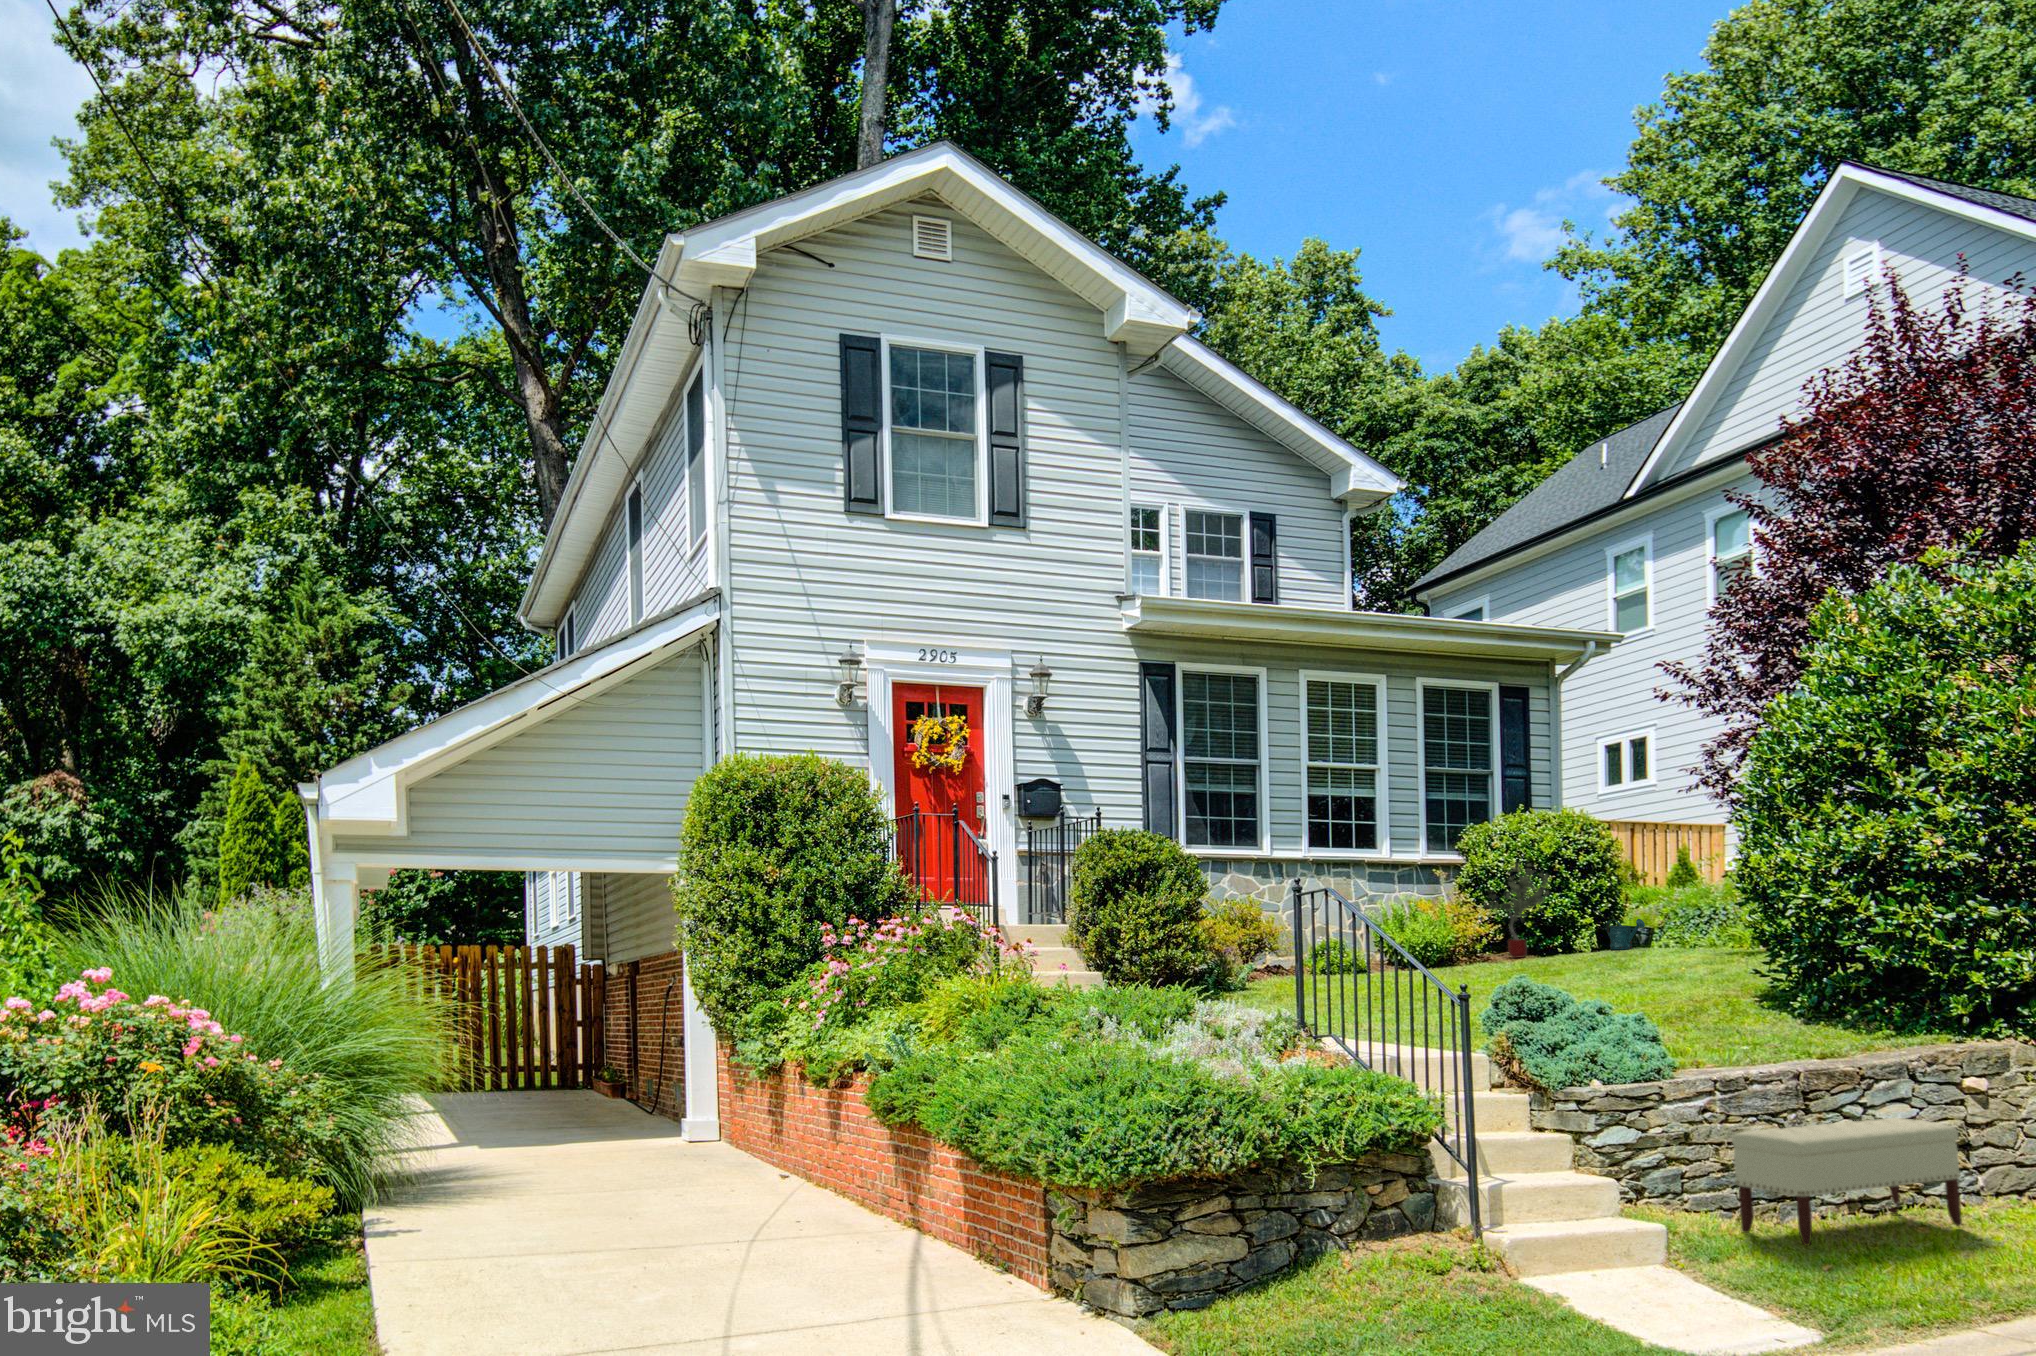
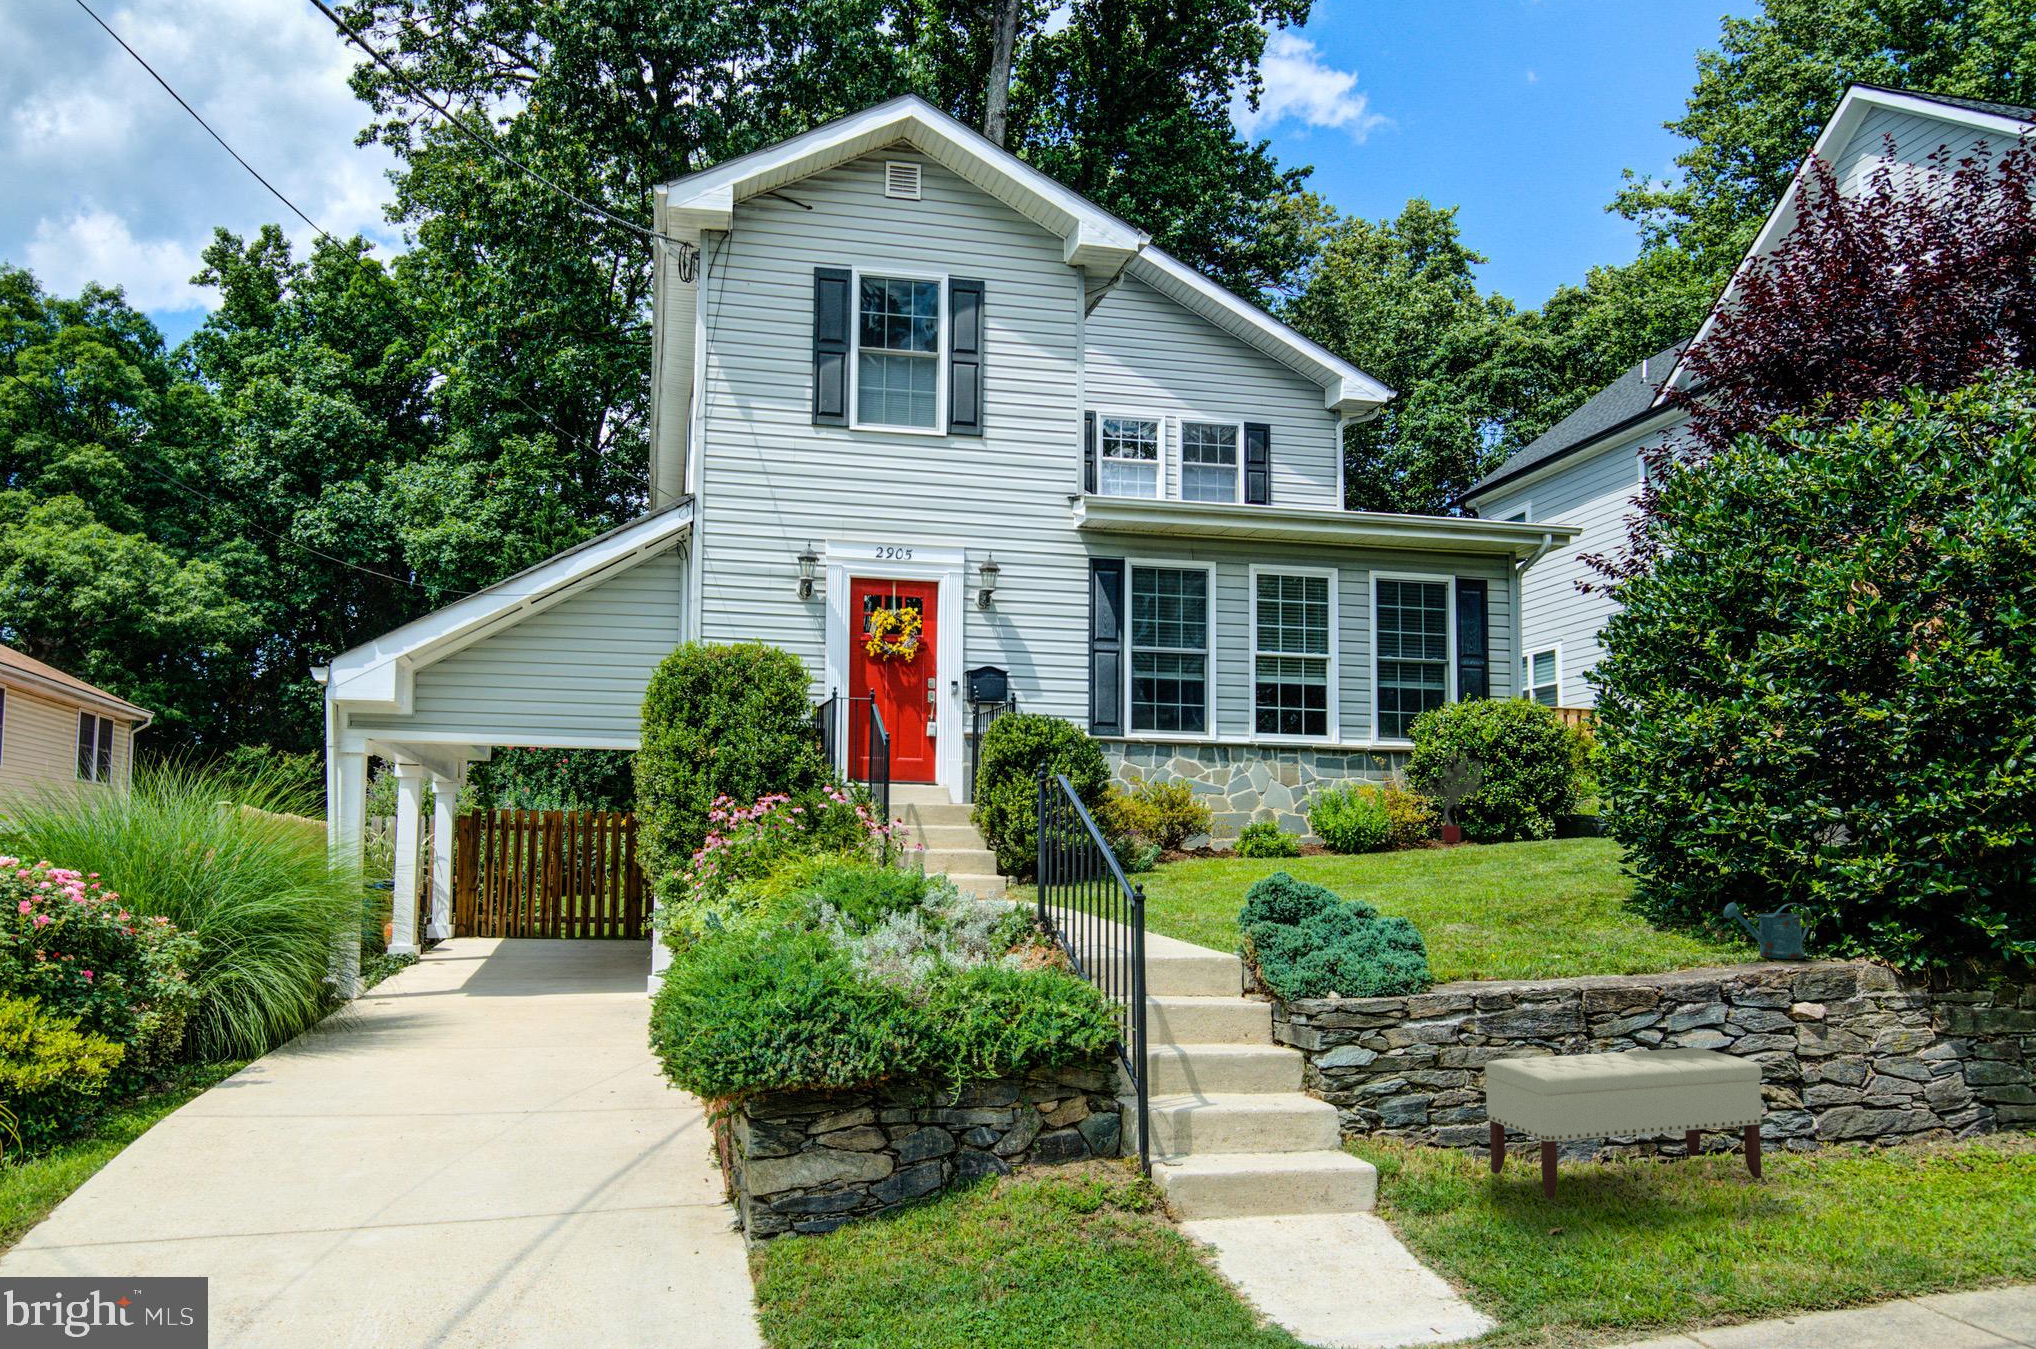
watering can: present [1606,919,1645,949] -> present [1723,902,1810,959]

